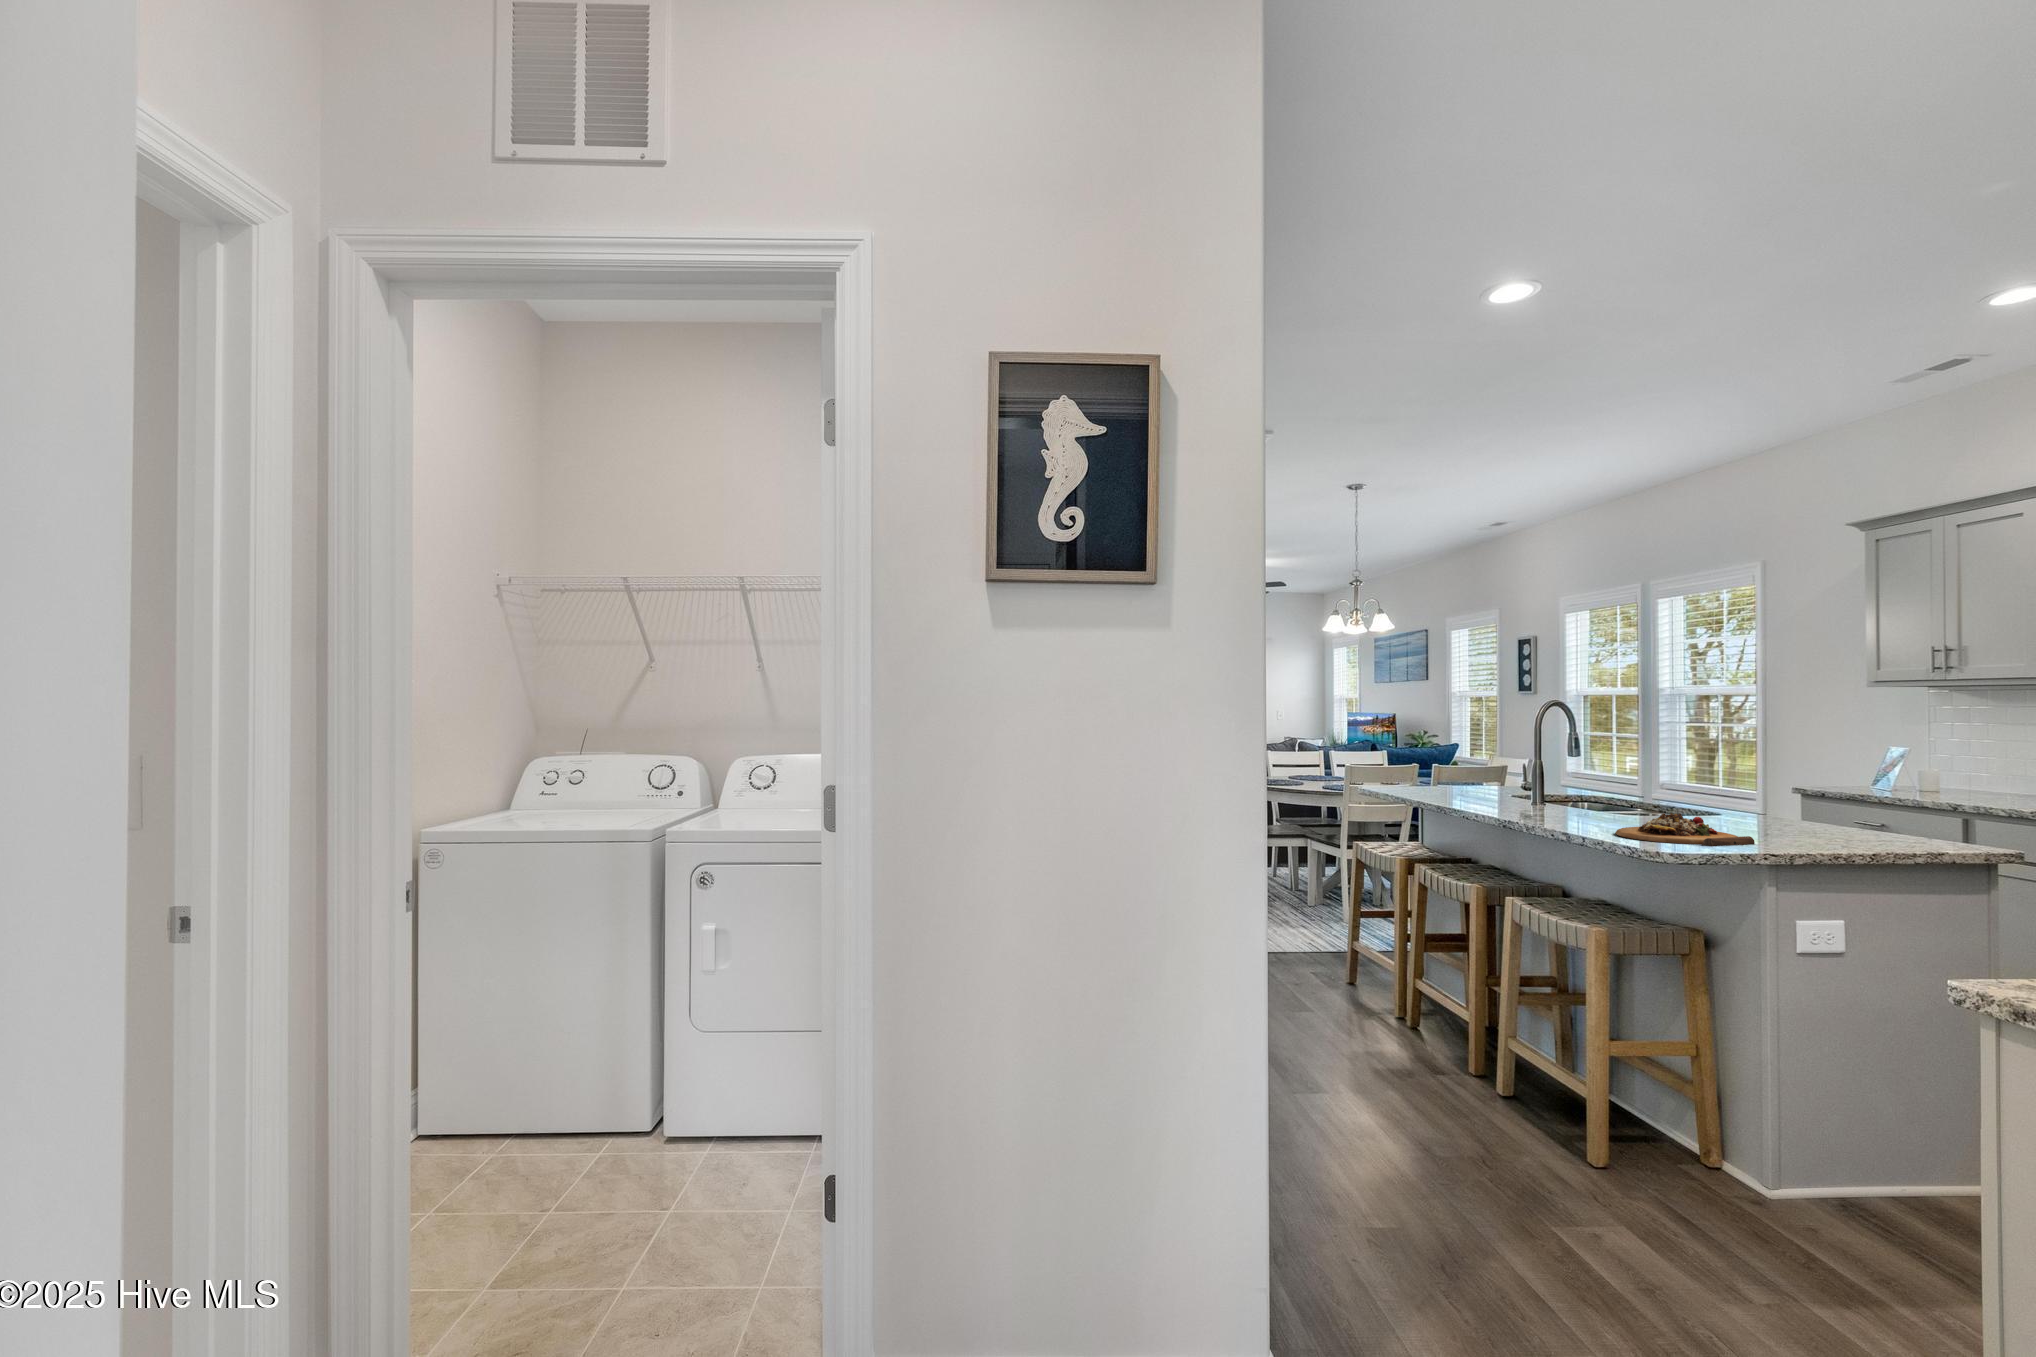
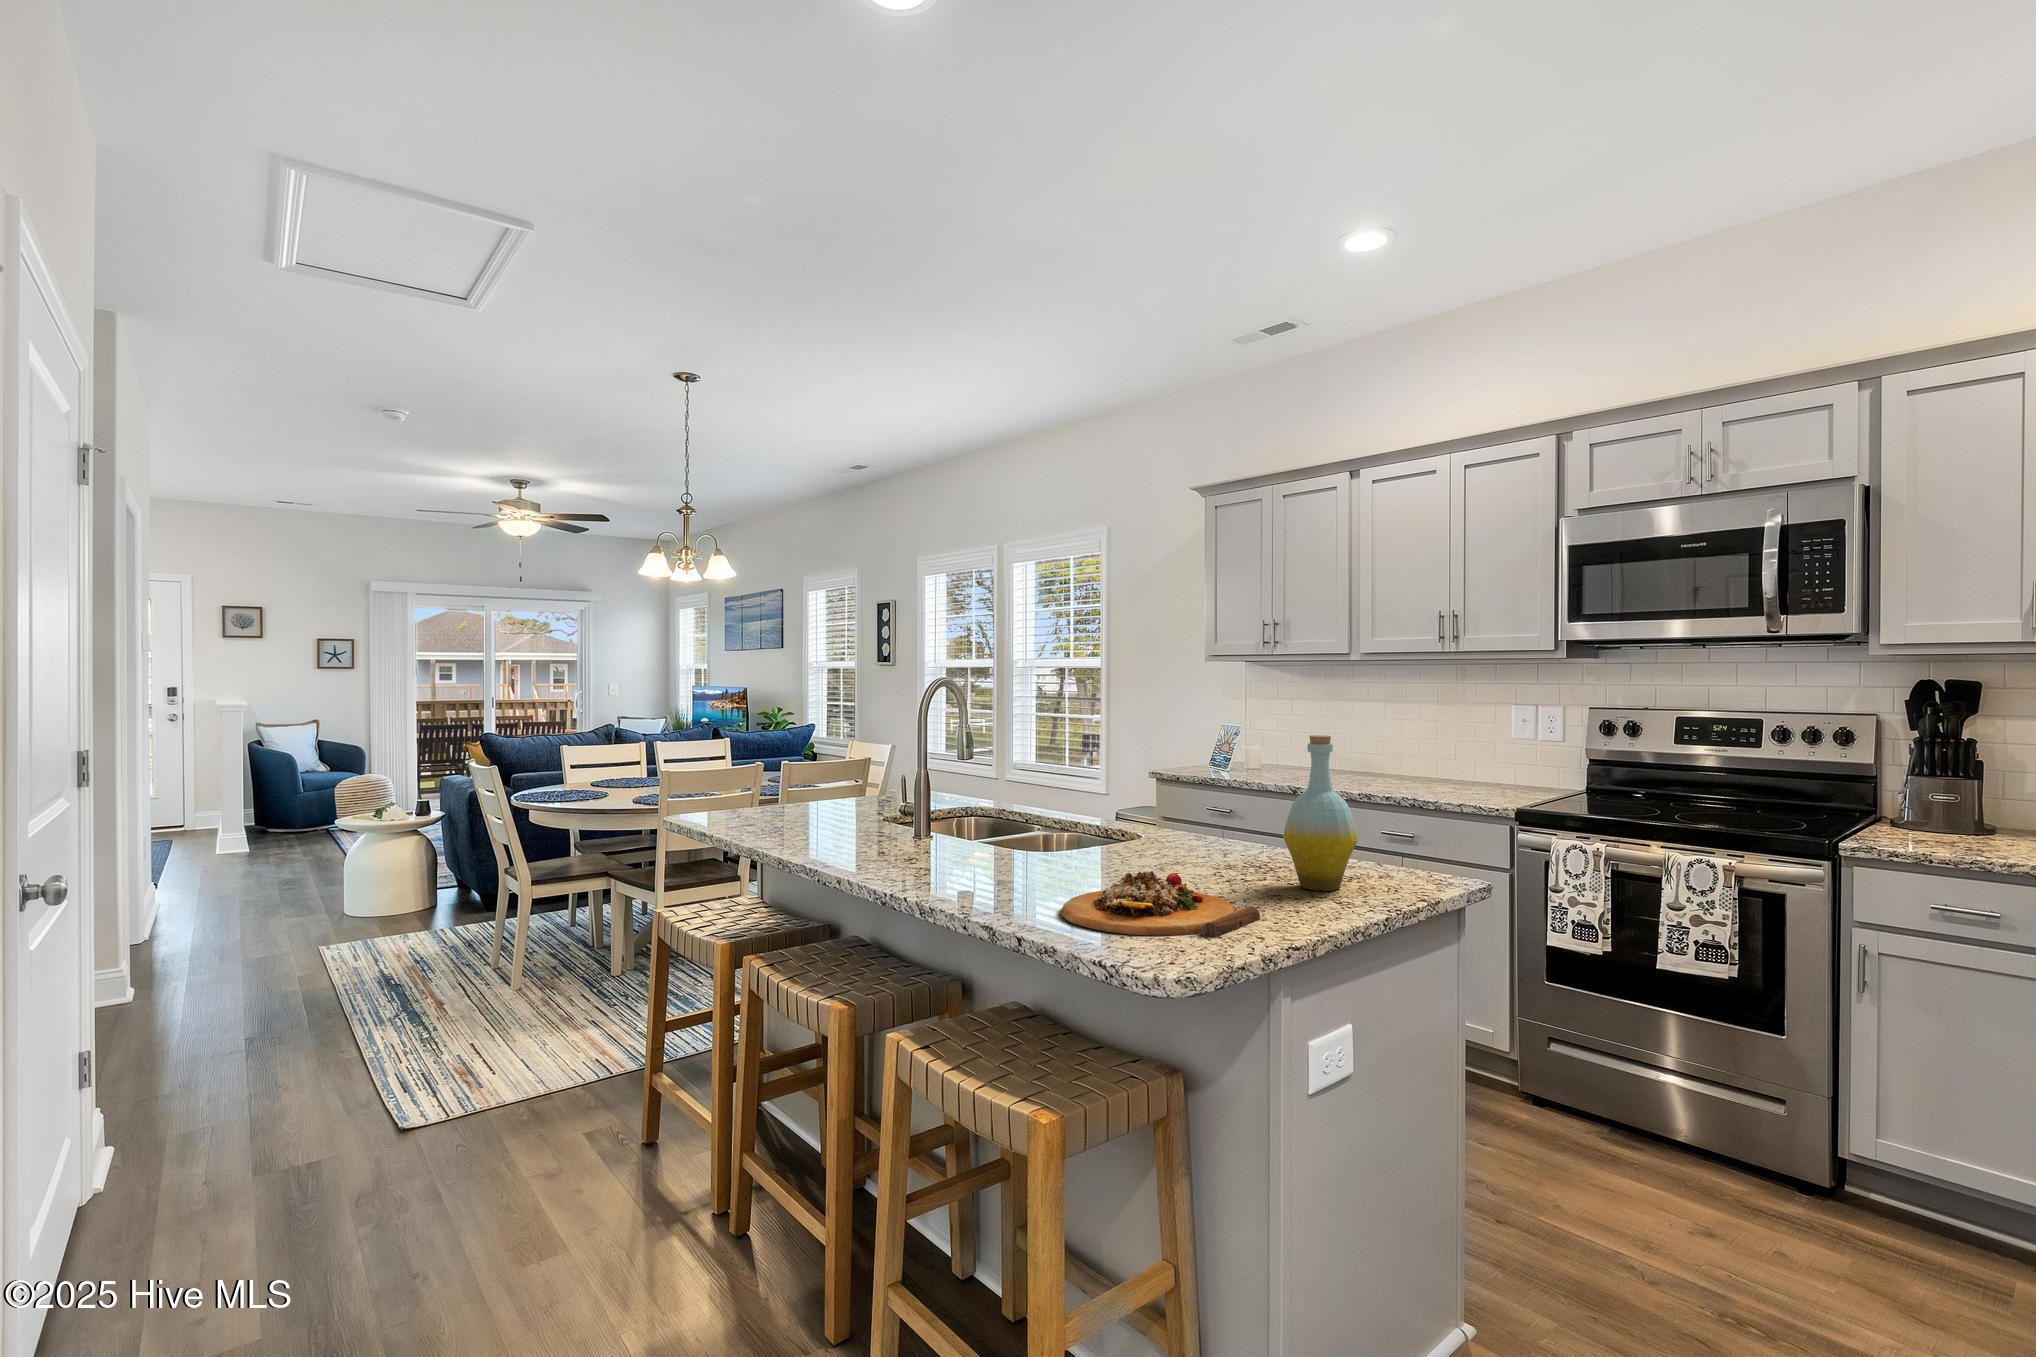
bottle: none [1796,737,1858,841] -> present [1283,735,1358,891]

